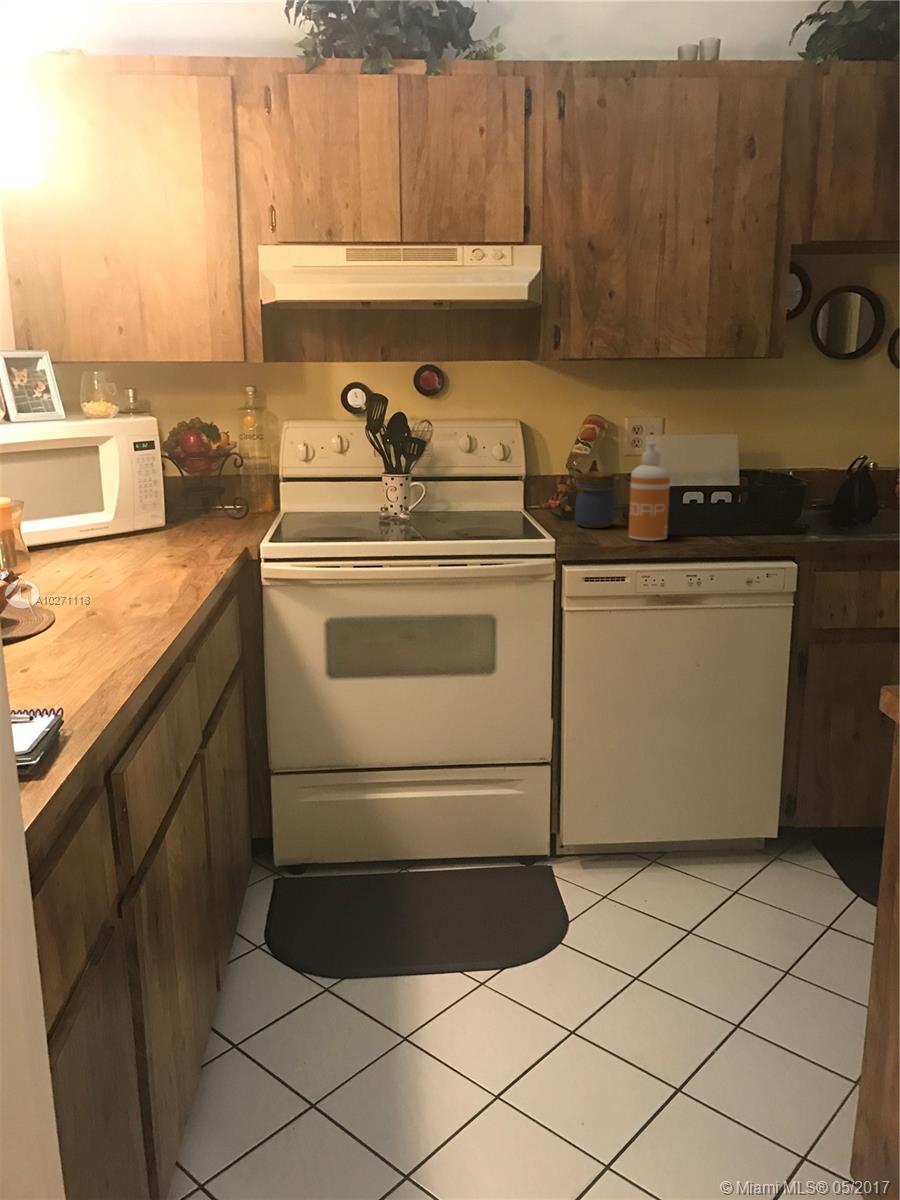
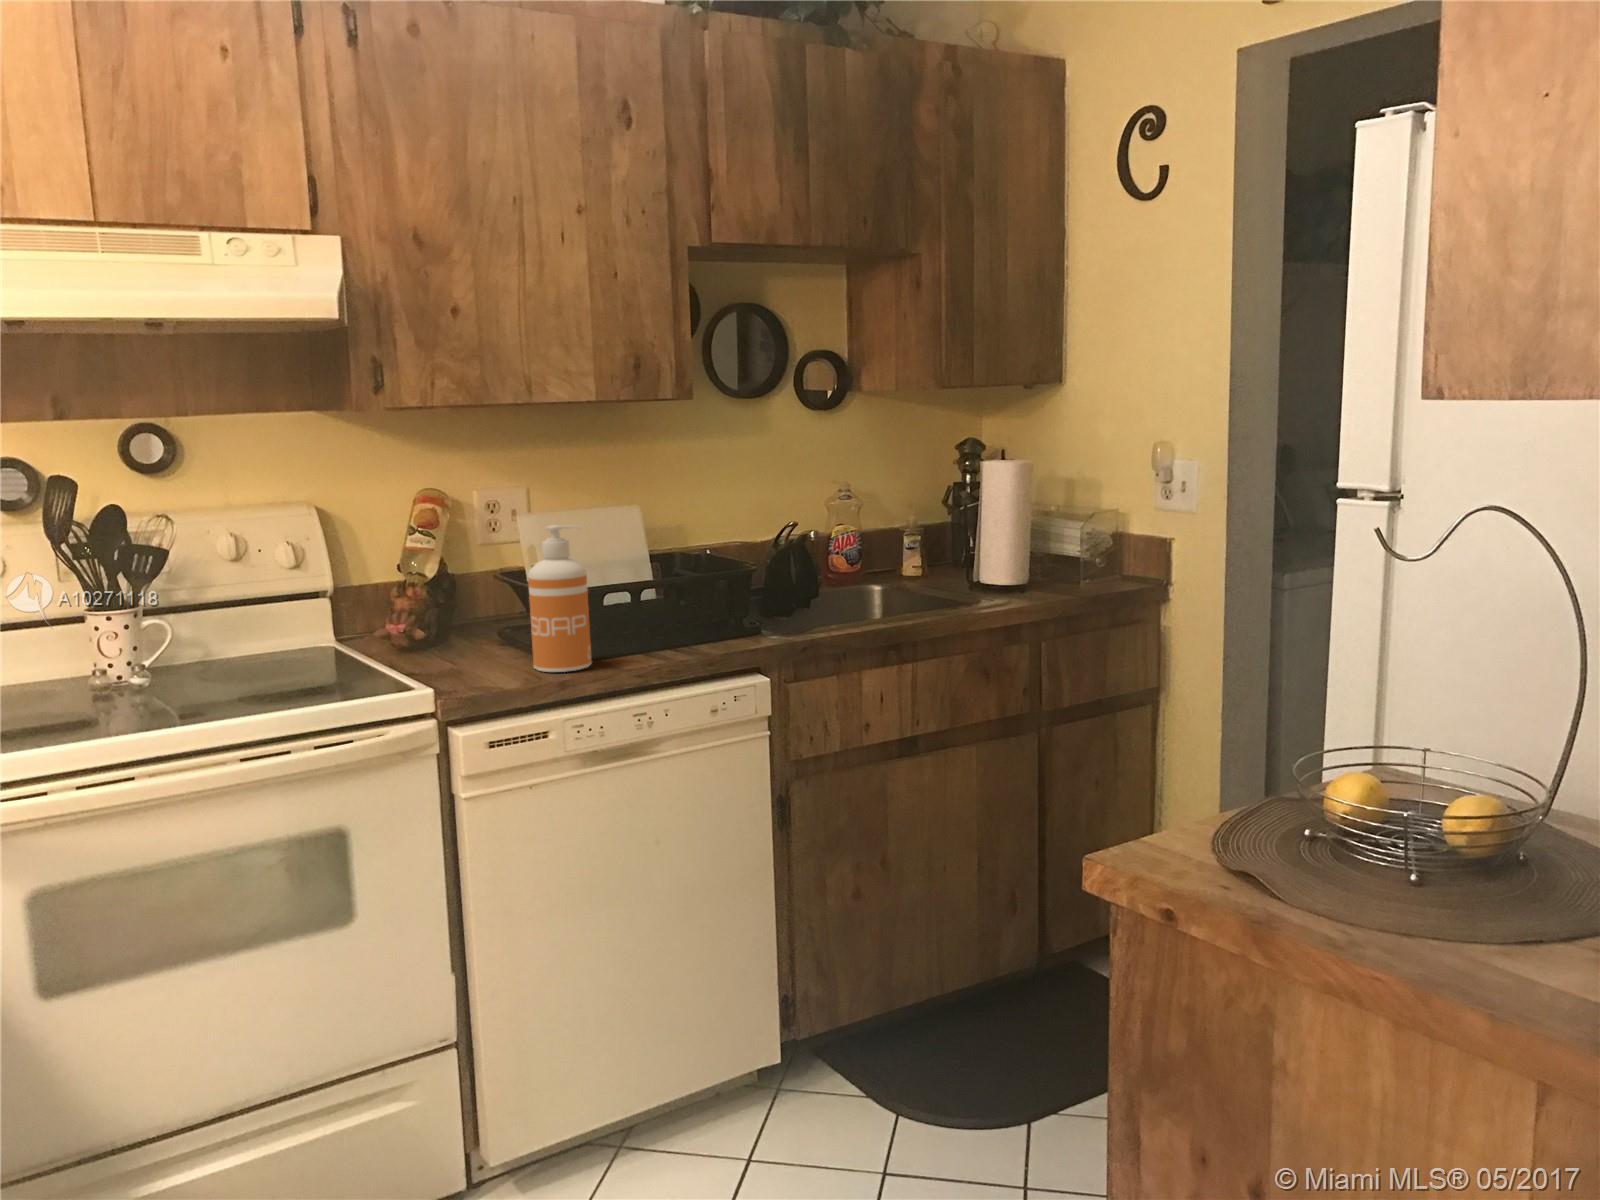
jar: present [575,471,618,528] -> none [435,575,503,662]

